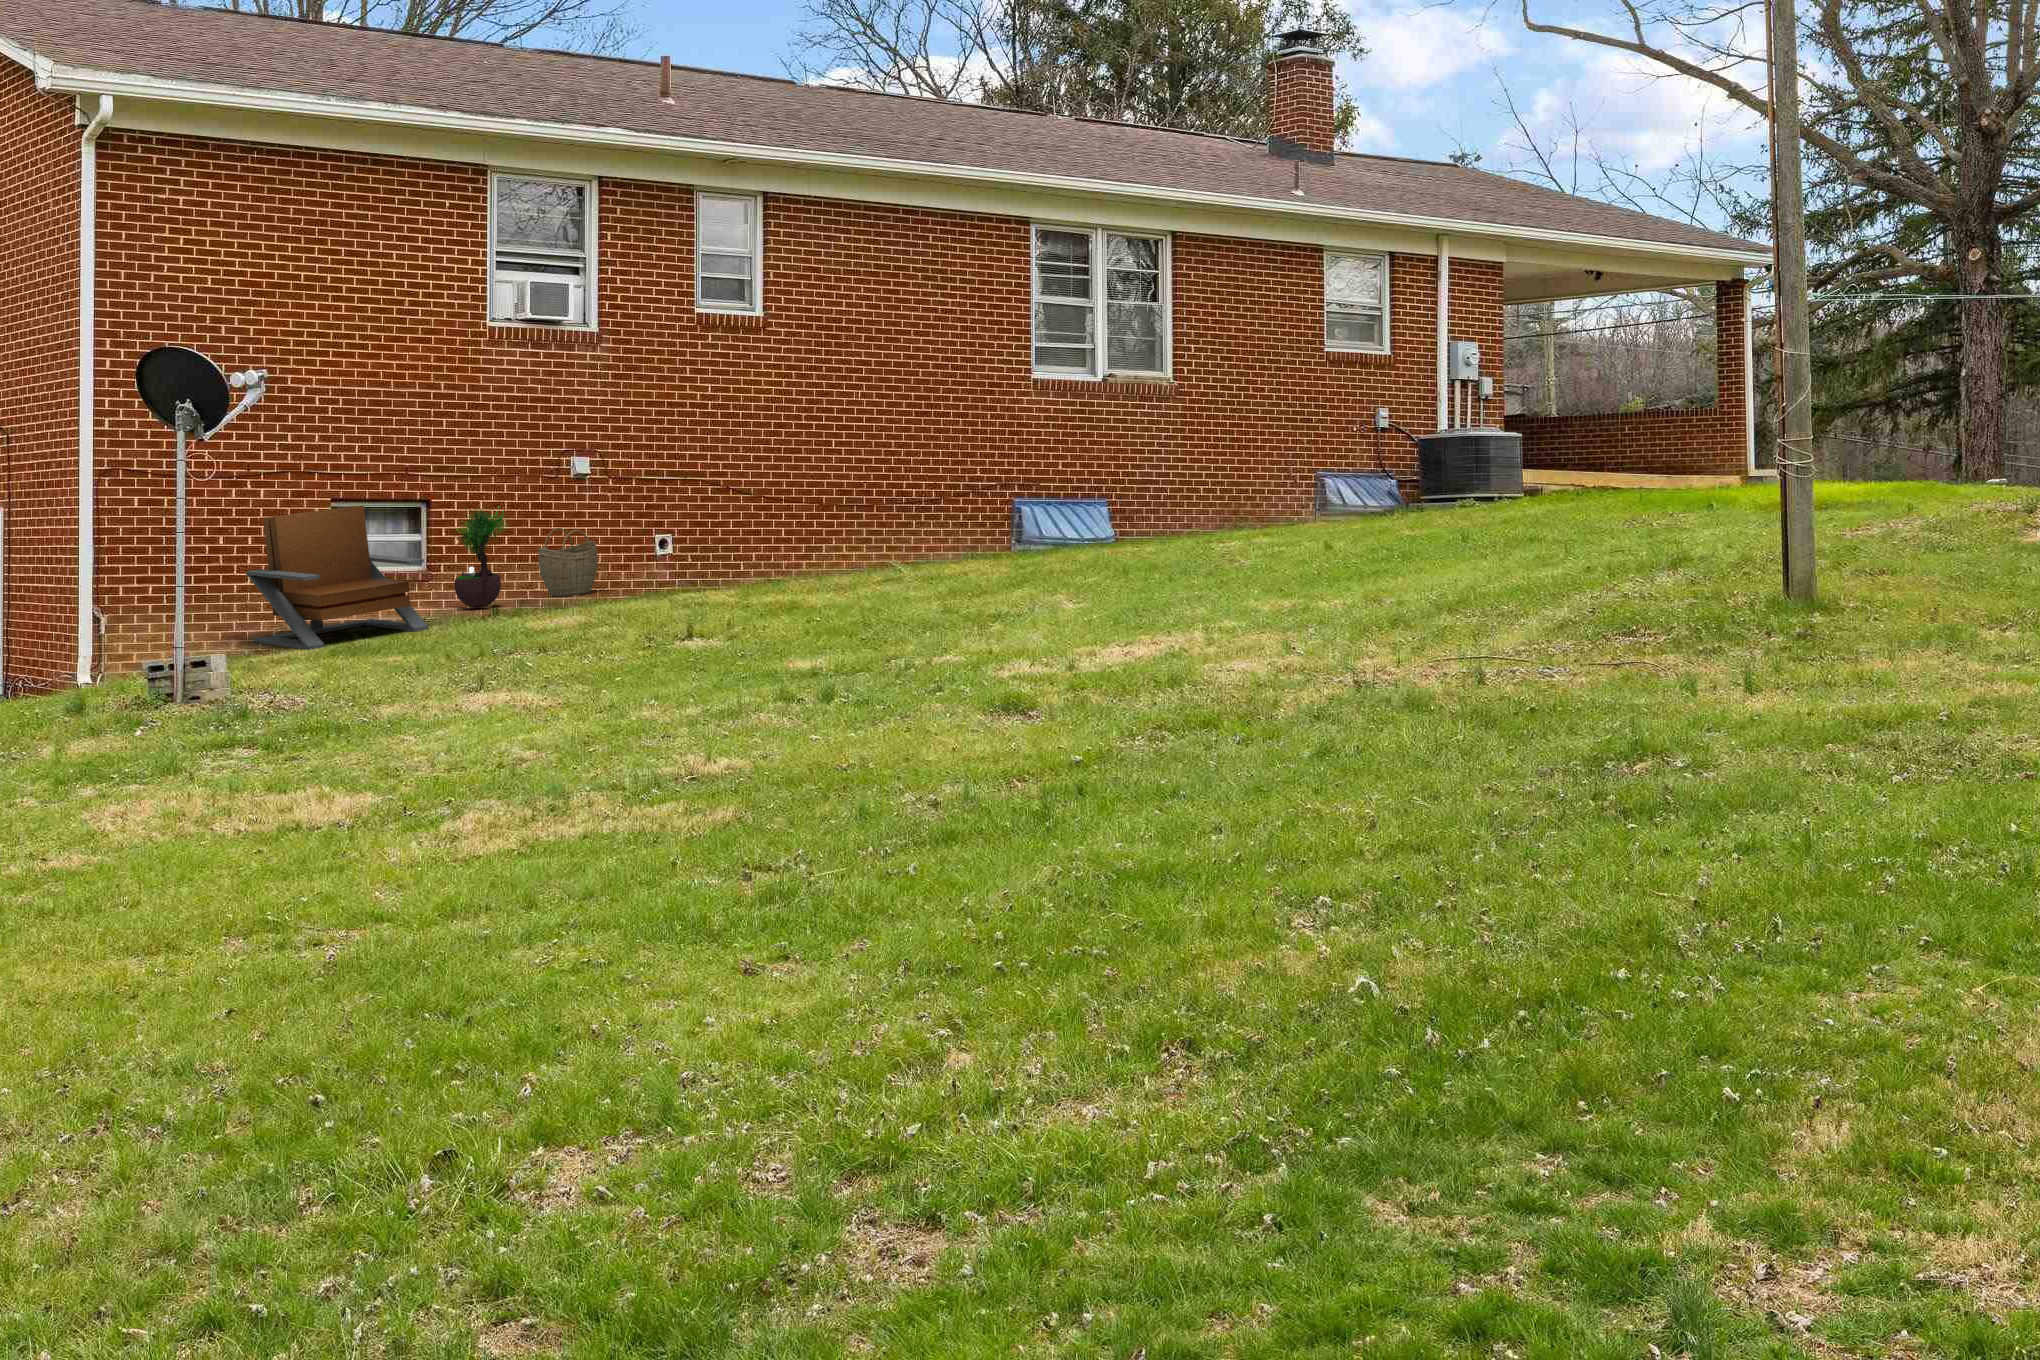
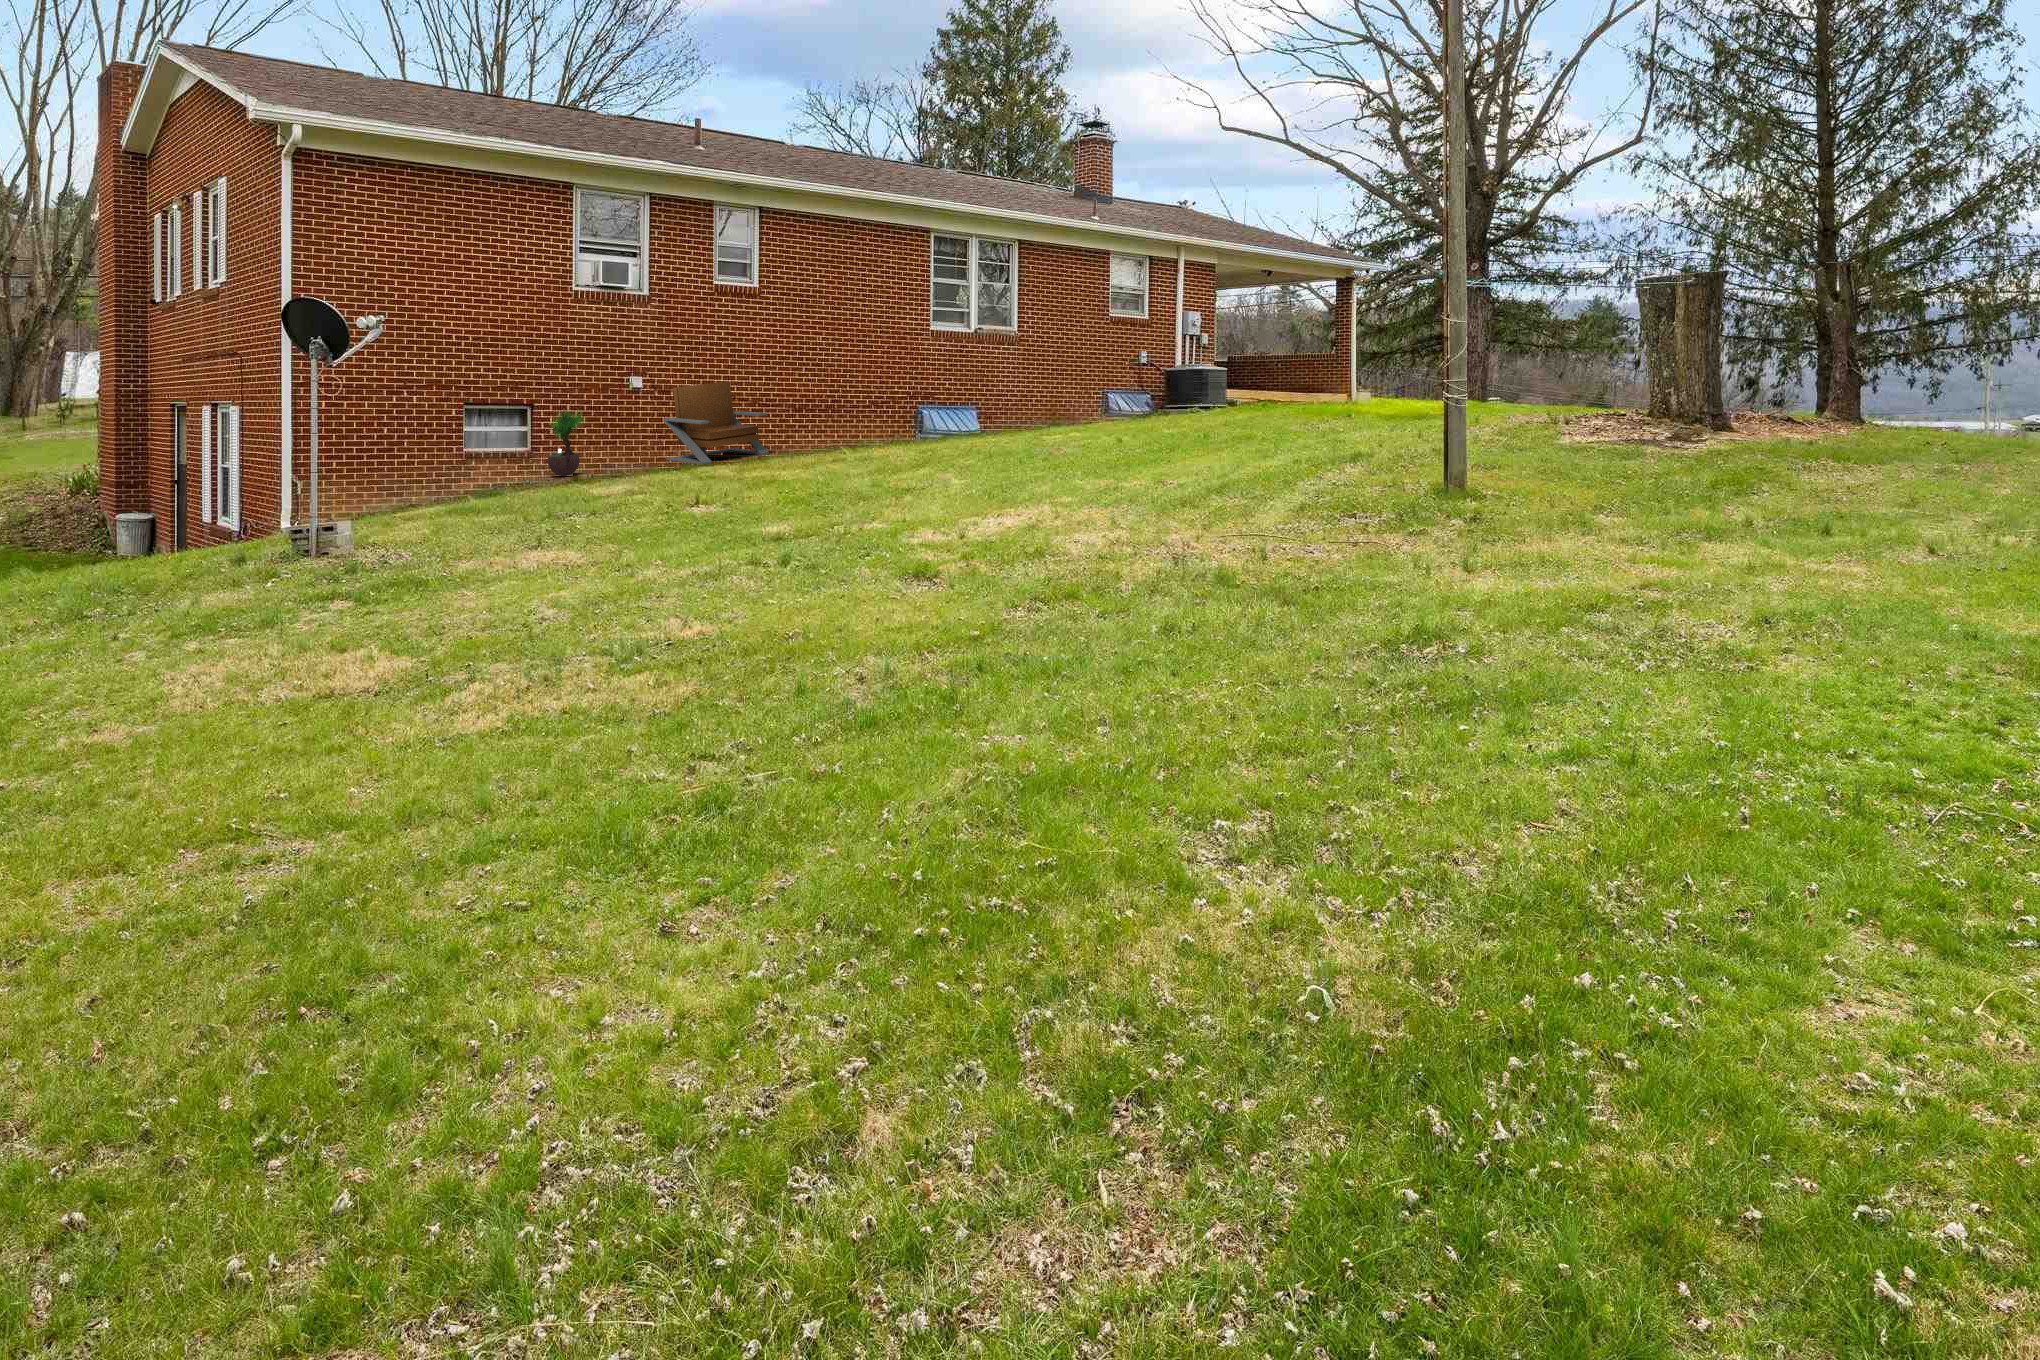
lounge chair: present [246,505,429,650] -> present [663,382,769,464]
woven basket: present [539,528,598,597] -> none [606,423,646,469]

